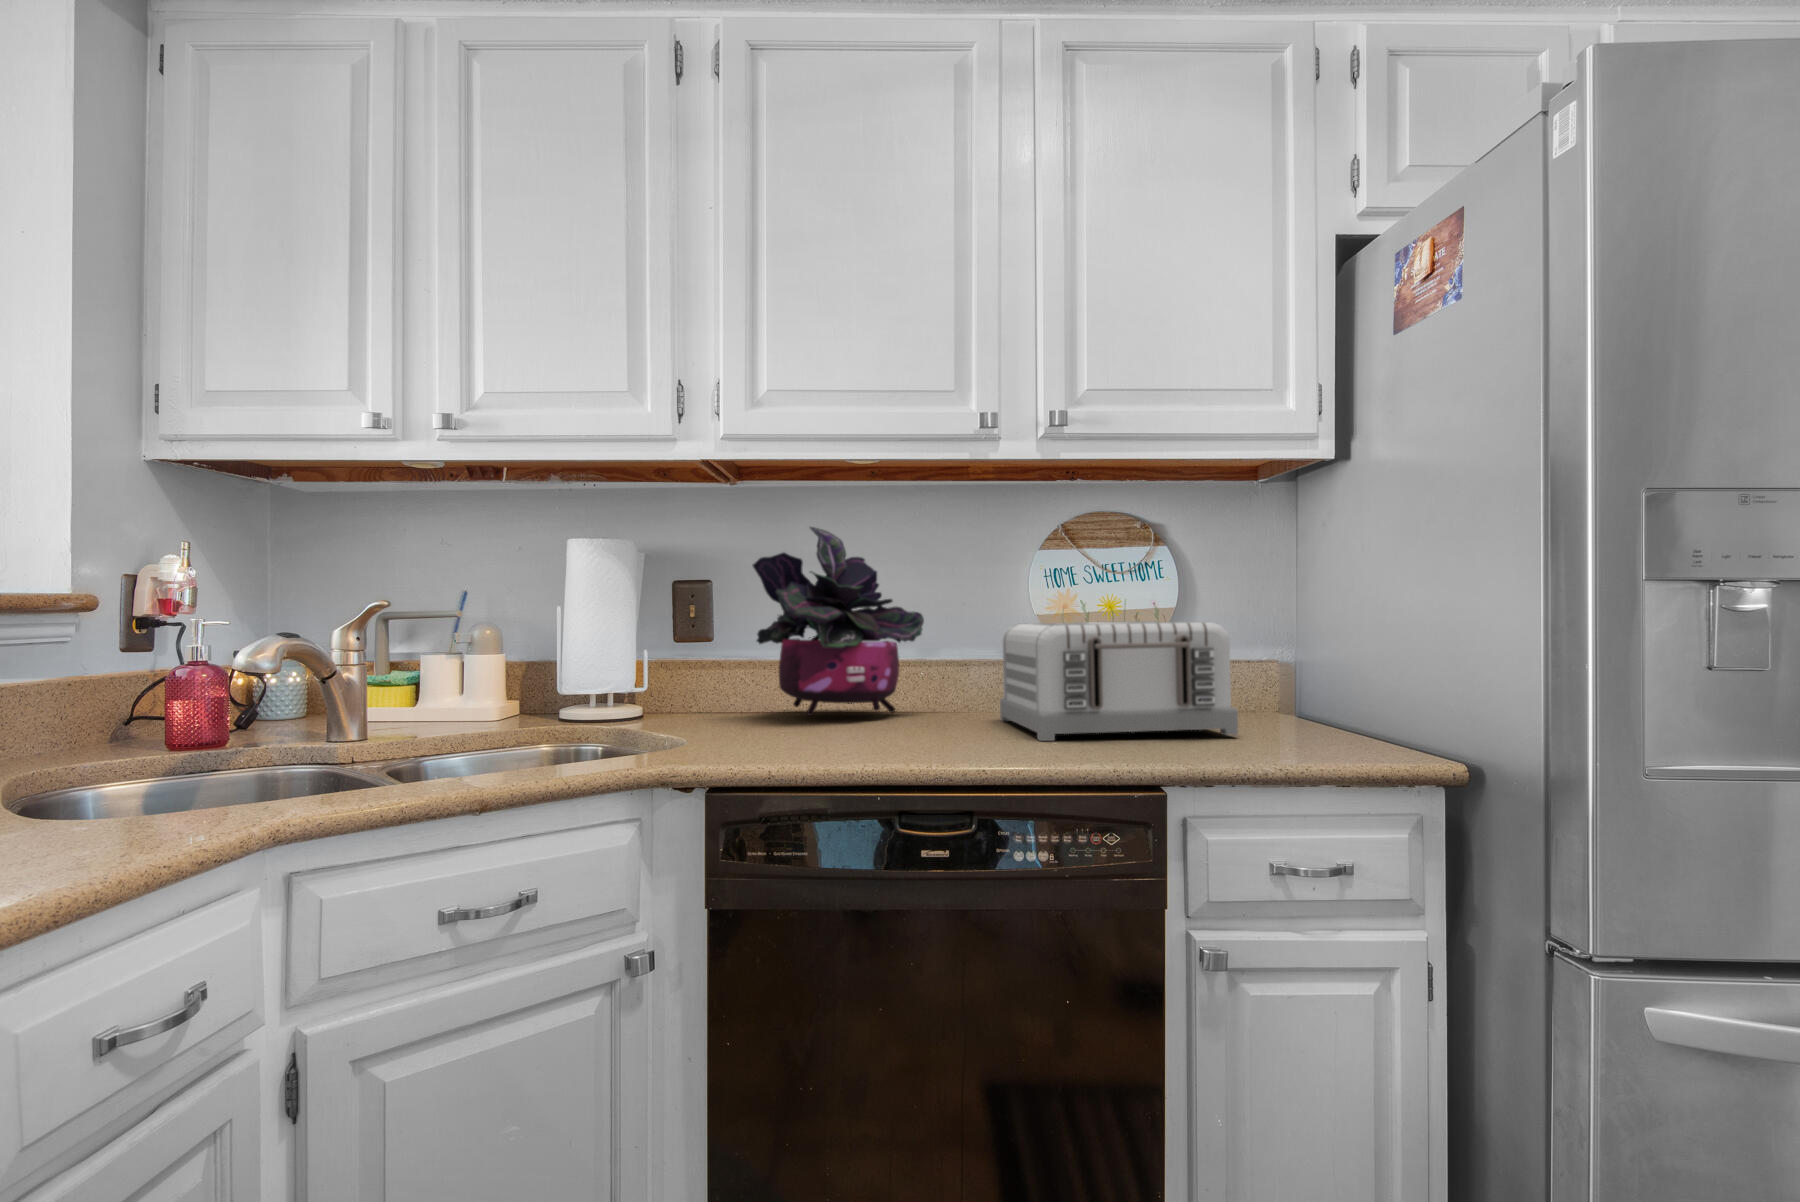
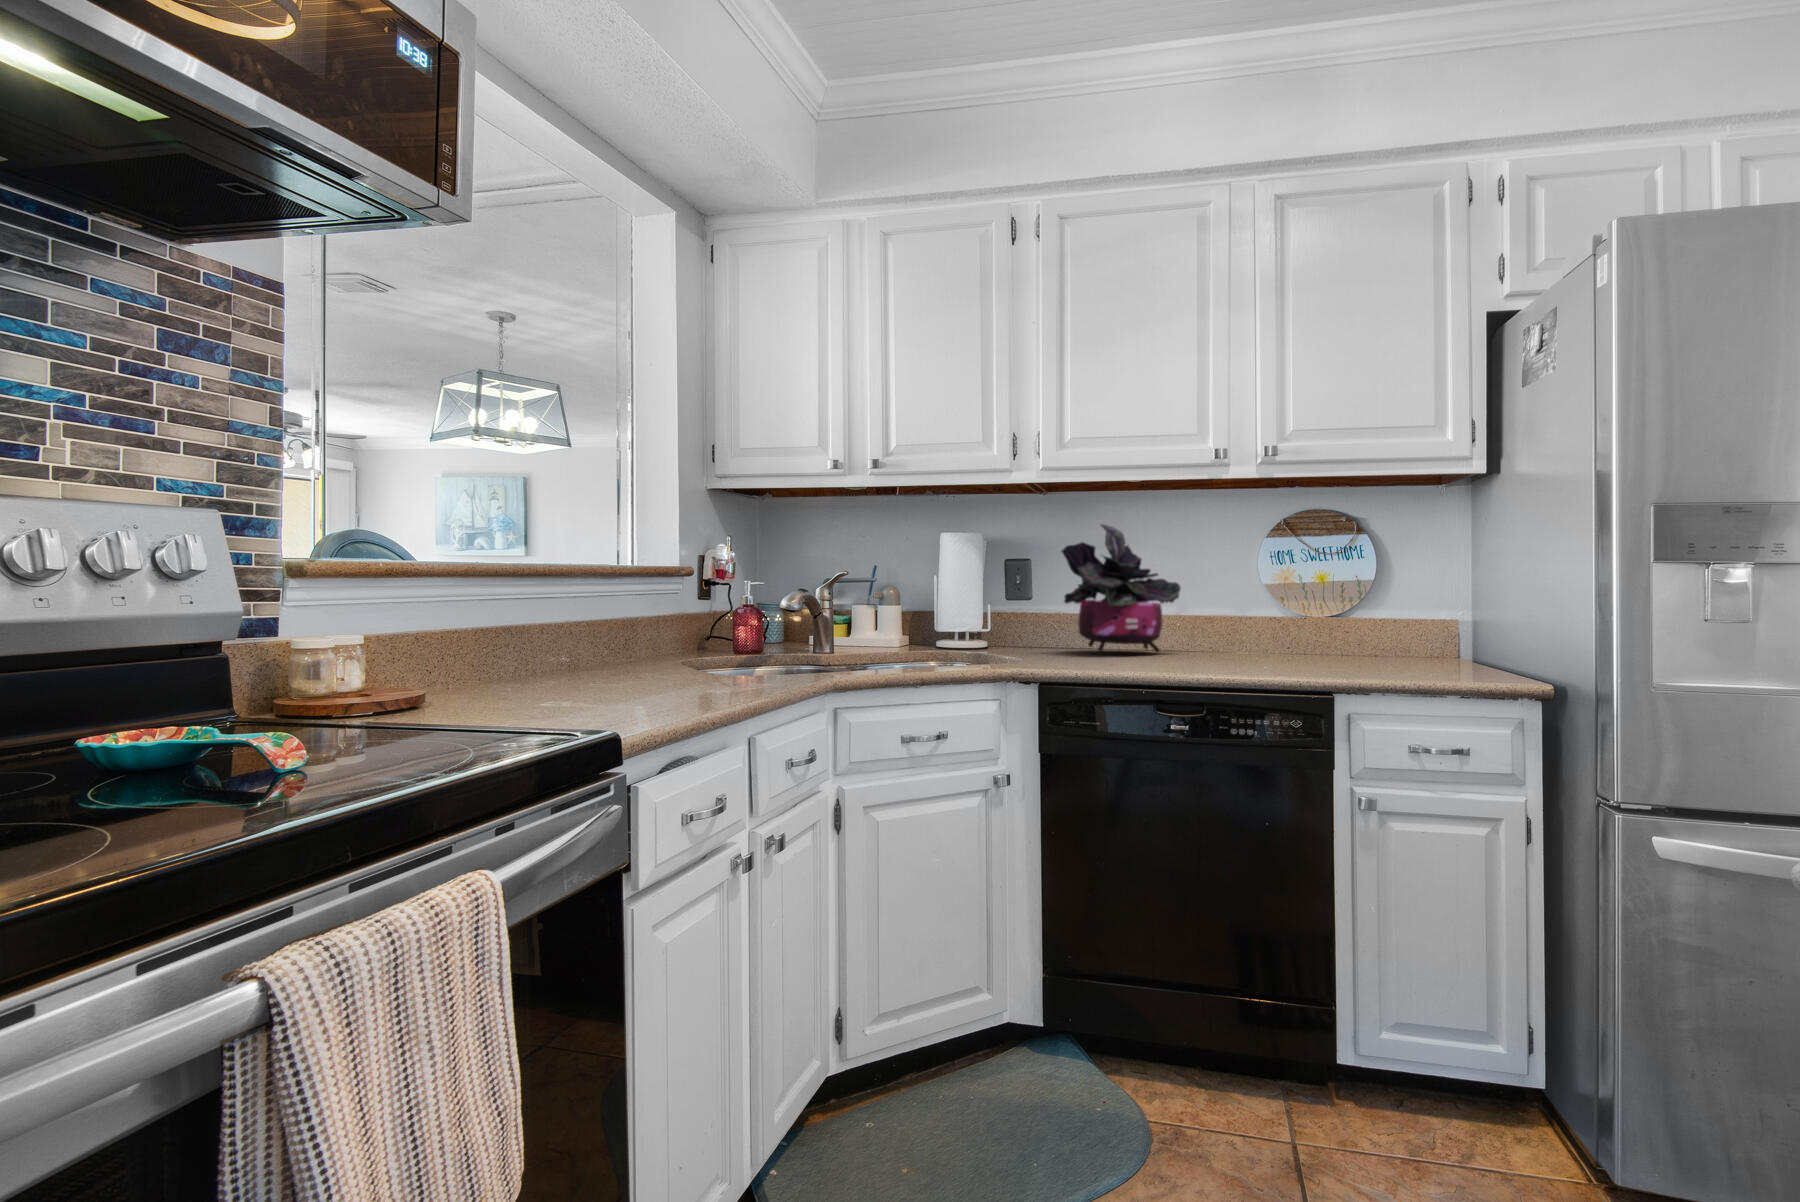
toaster: present [1000,621,1238,741] -> none [1234,589,1402,667]

